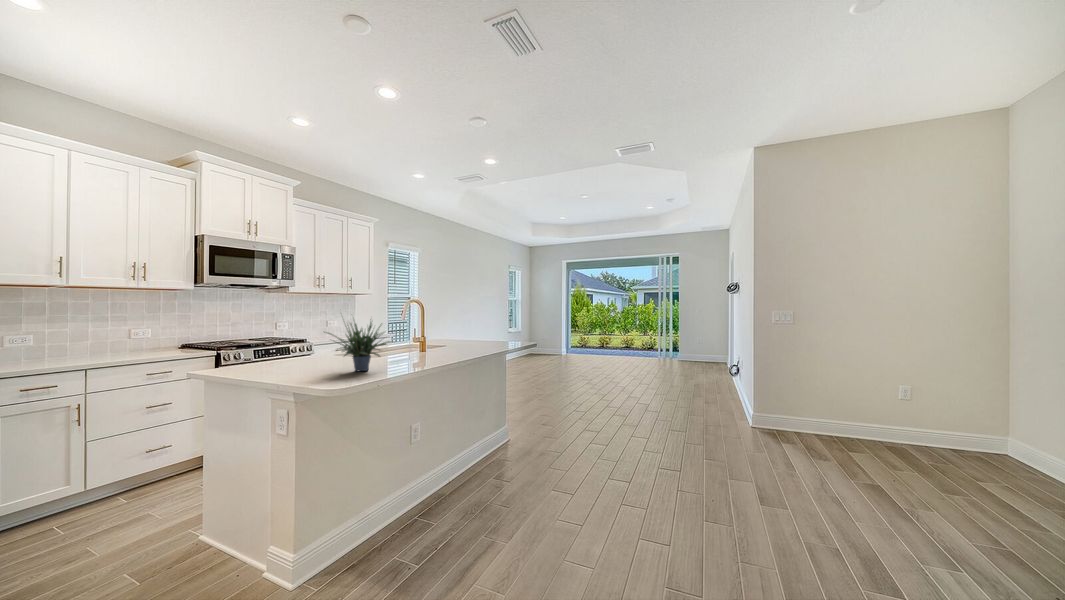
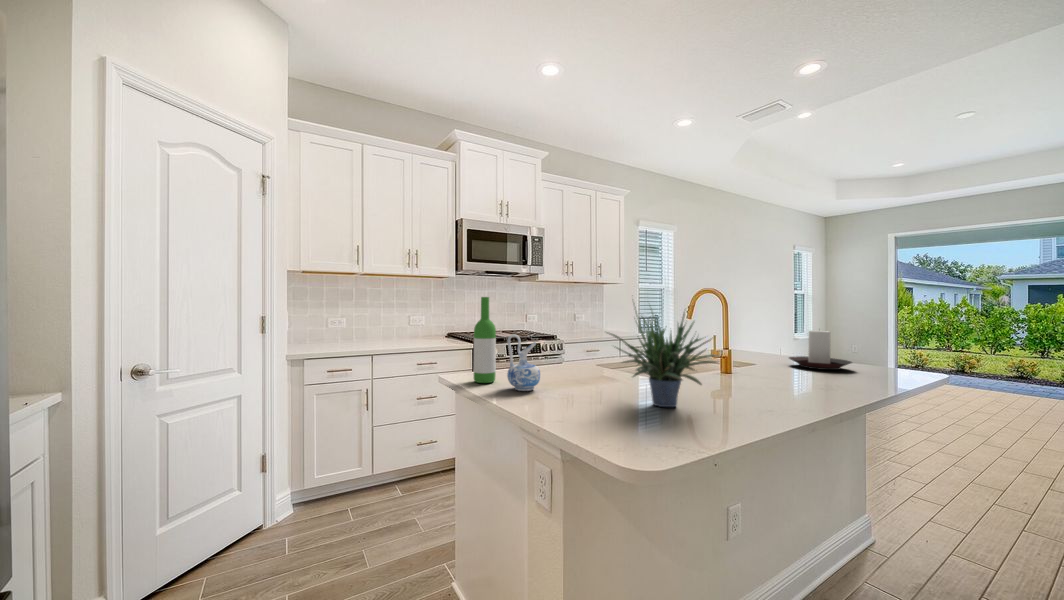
wine bottle: none [225,312,244,373] -> present [474,297,496,383]
candle holder: none [461,325,492,348] -> present [789,330,852,370]
ceramic pitcher: none [254,337,281,373] -> present [507,334,540,391]

